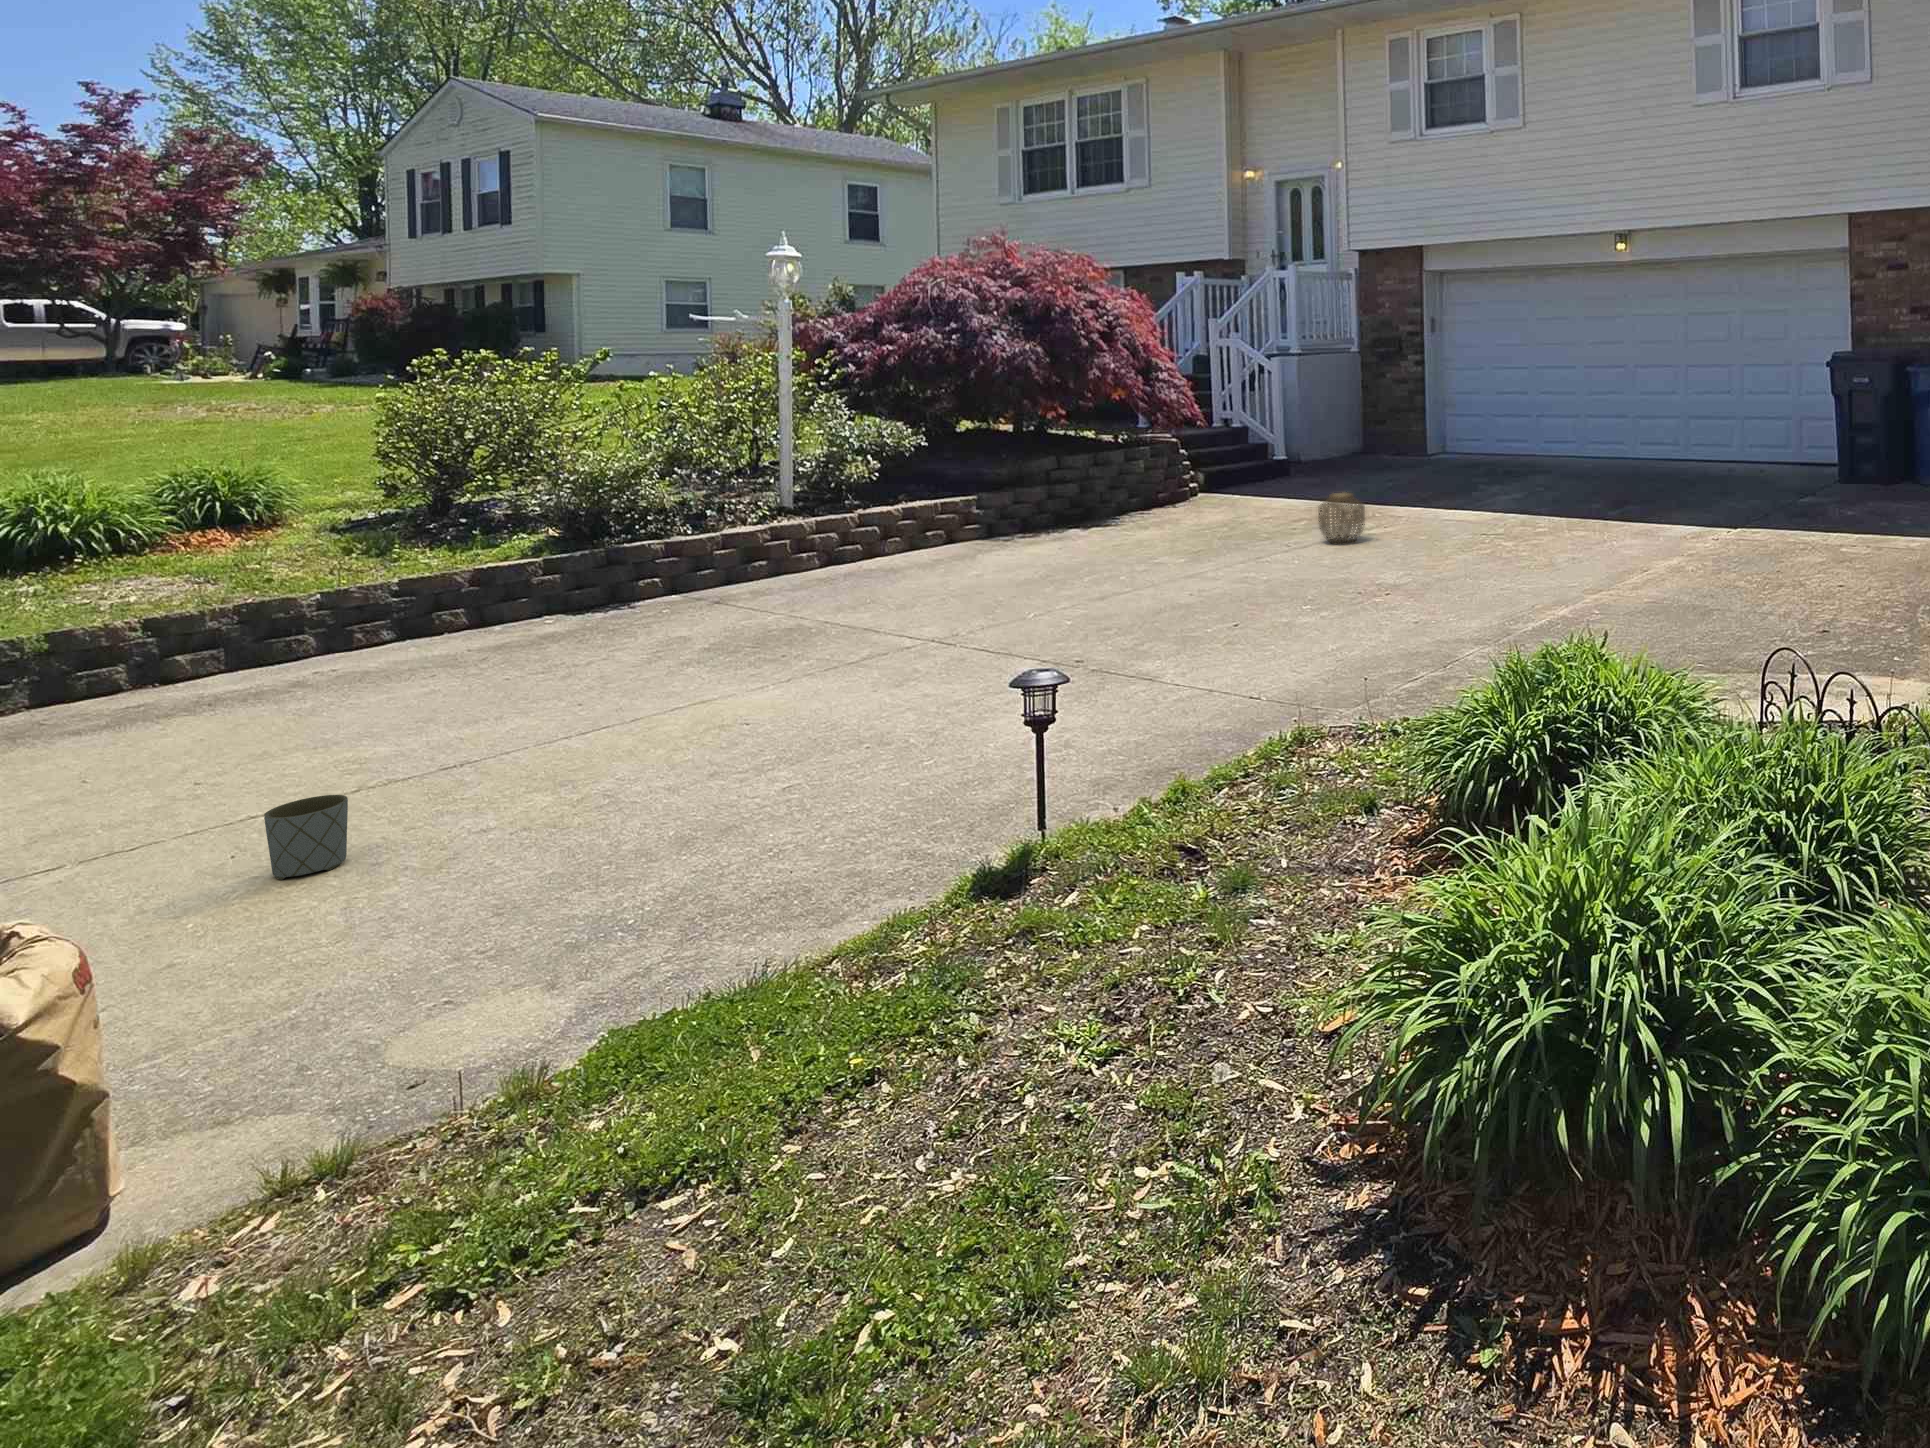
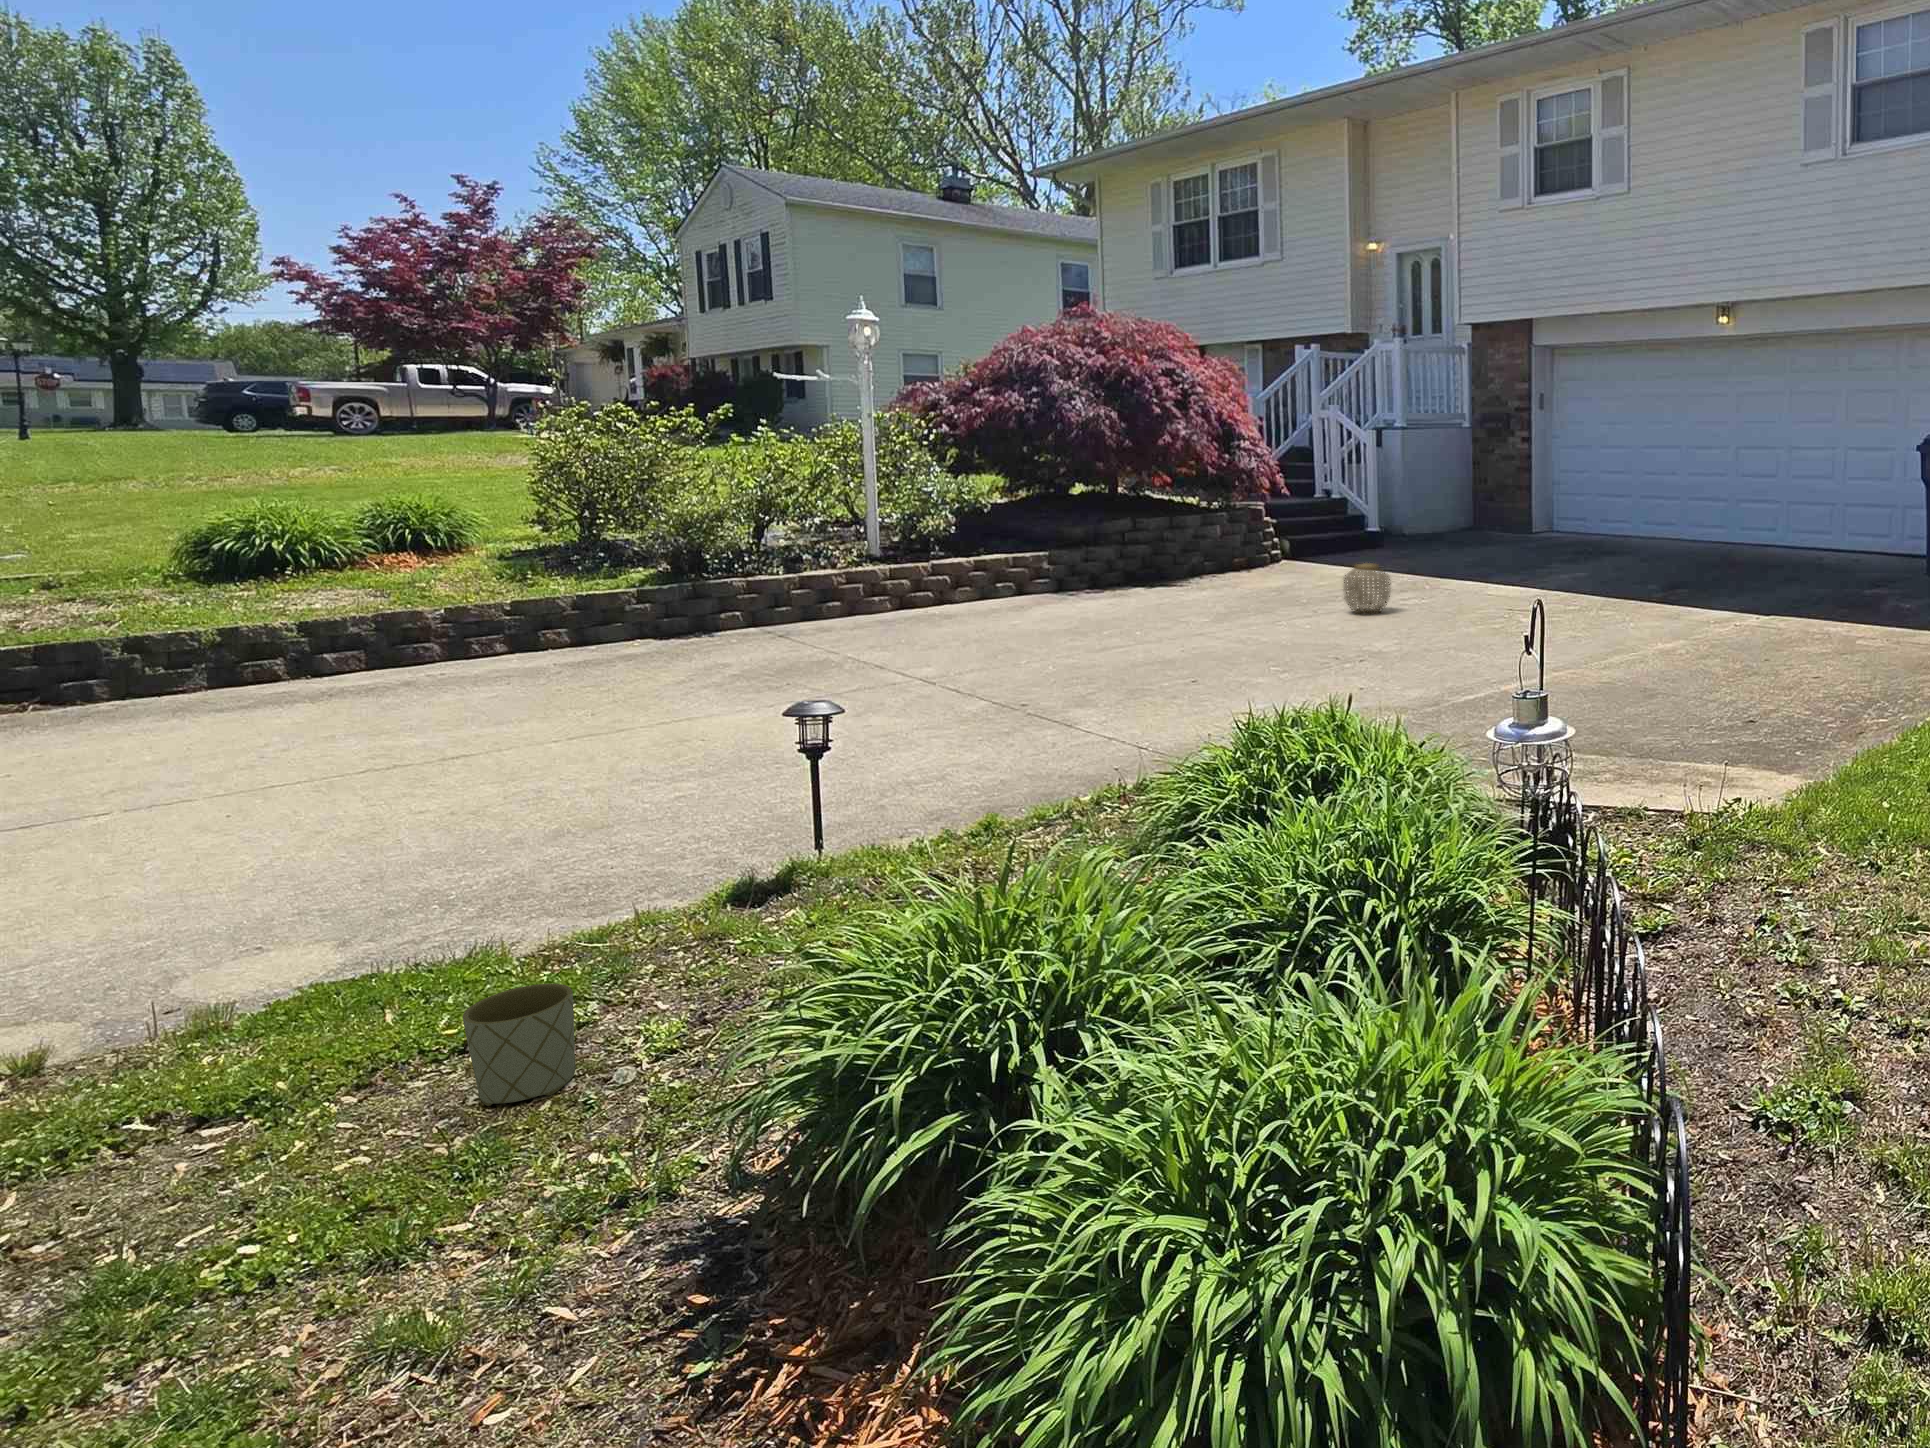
planter: present [264,795,348,880] -> present [463,984,575,1106]

